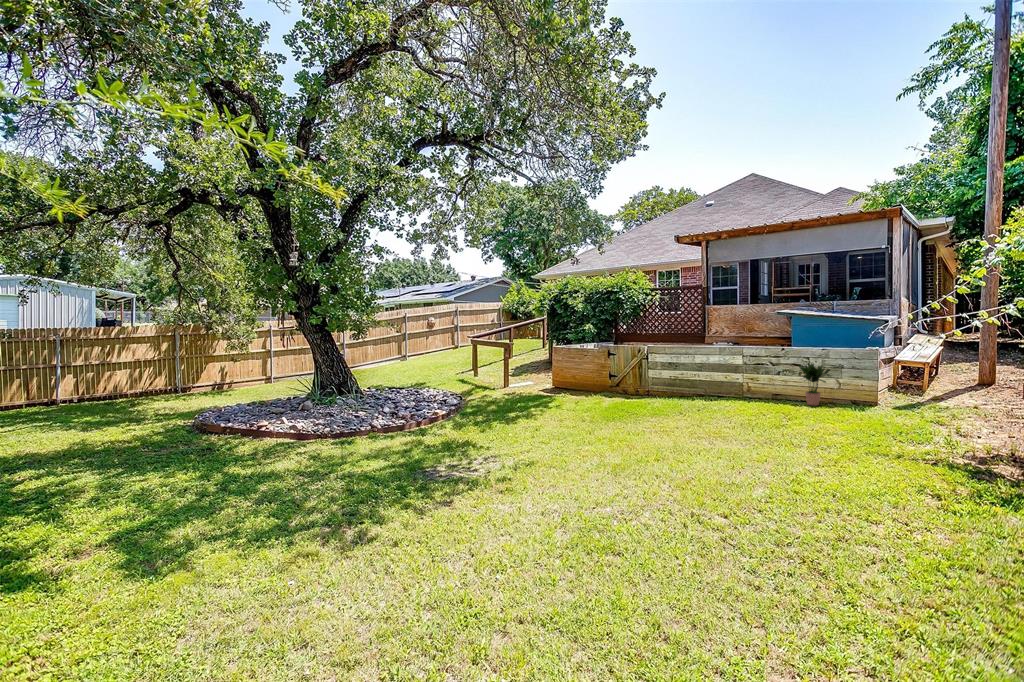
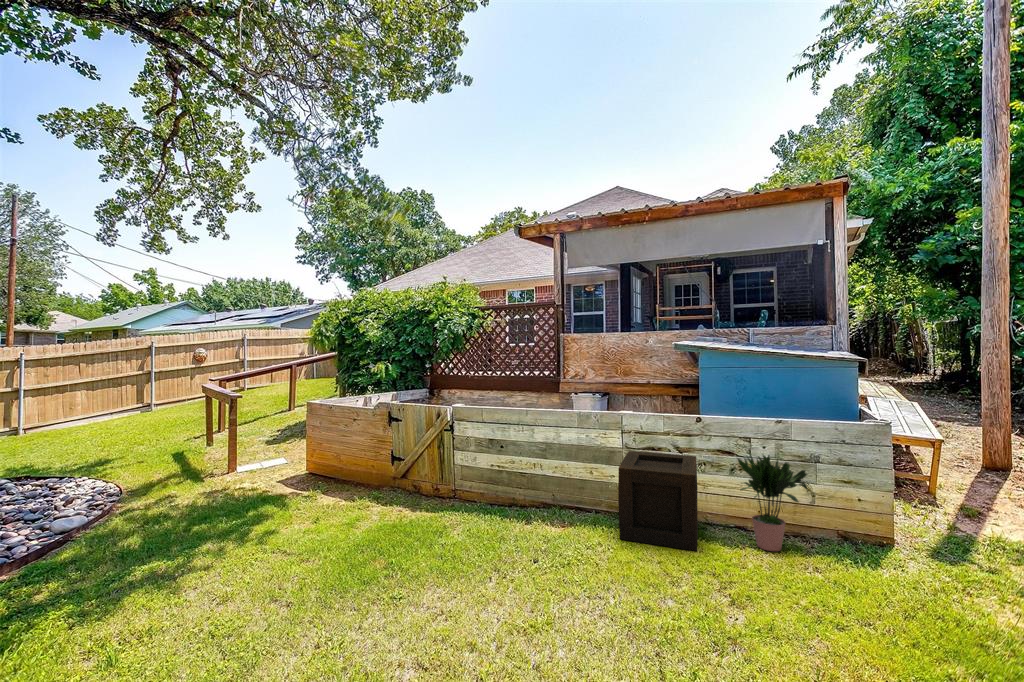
wooden crate: none [738,366,782,405] -> present [618,451,698,551]

